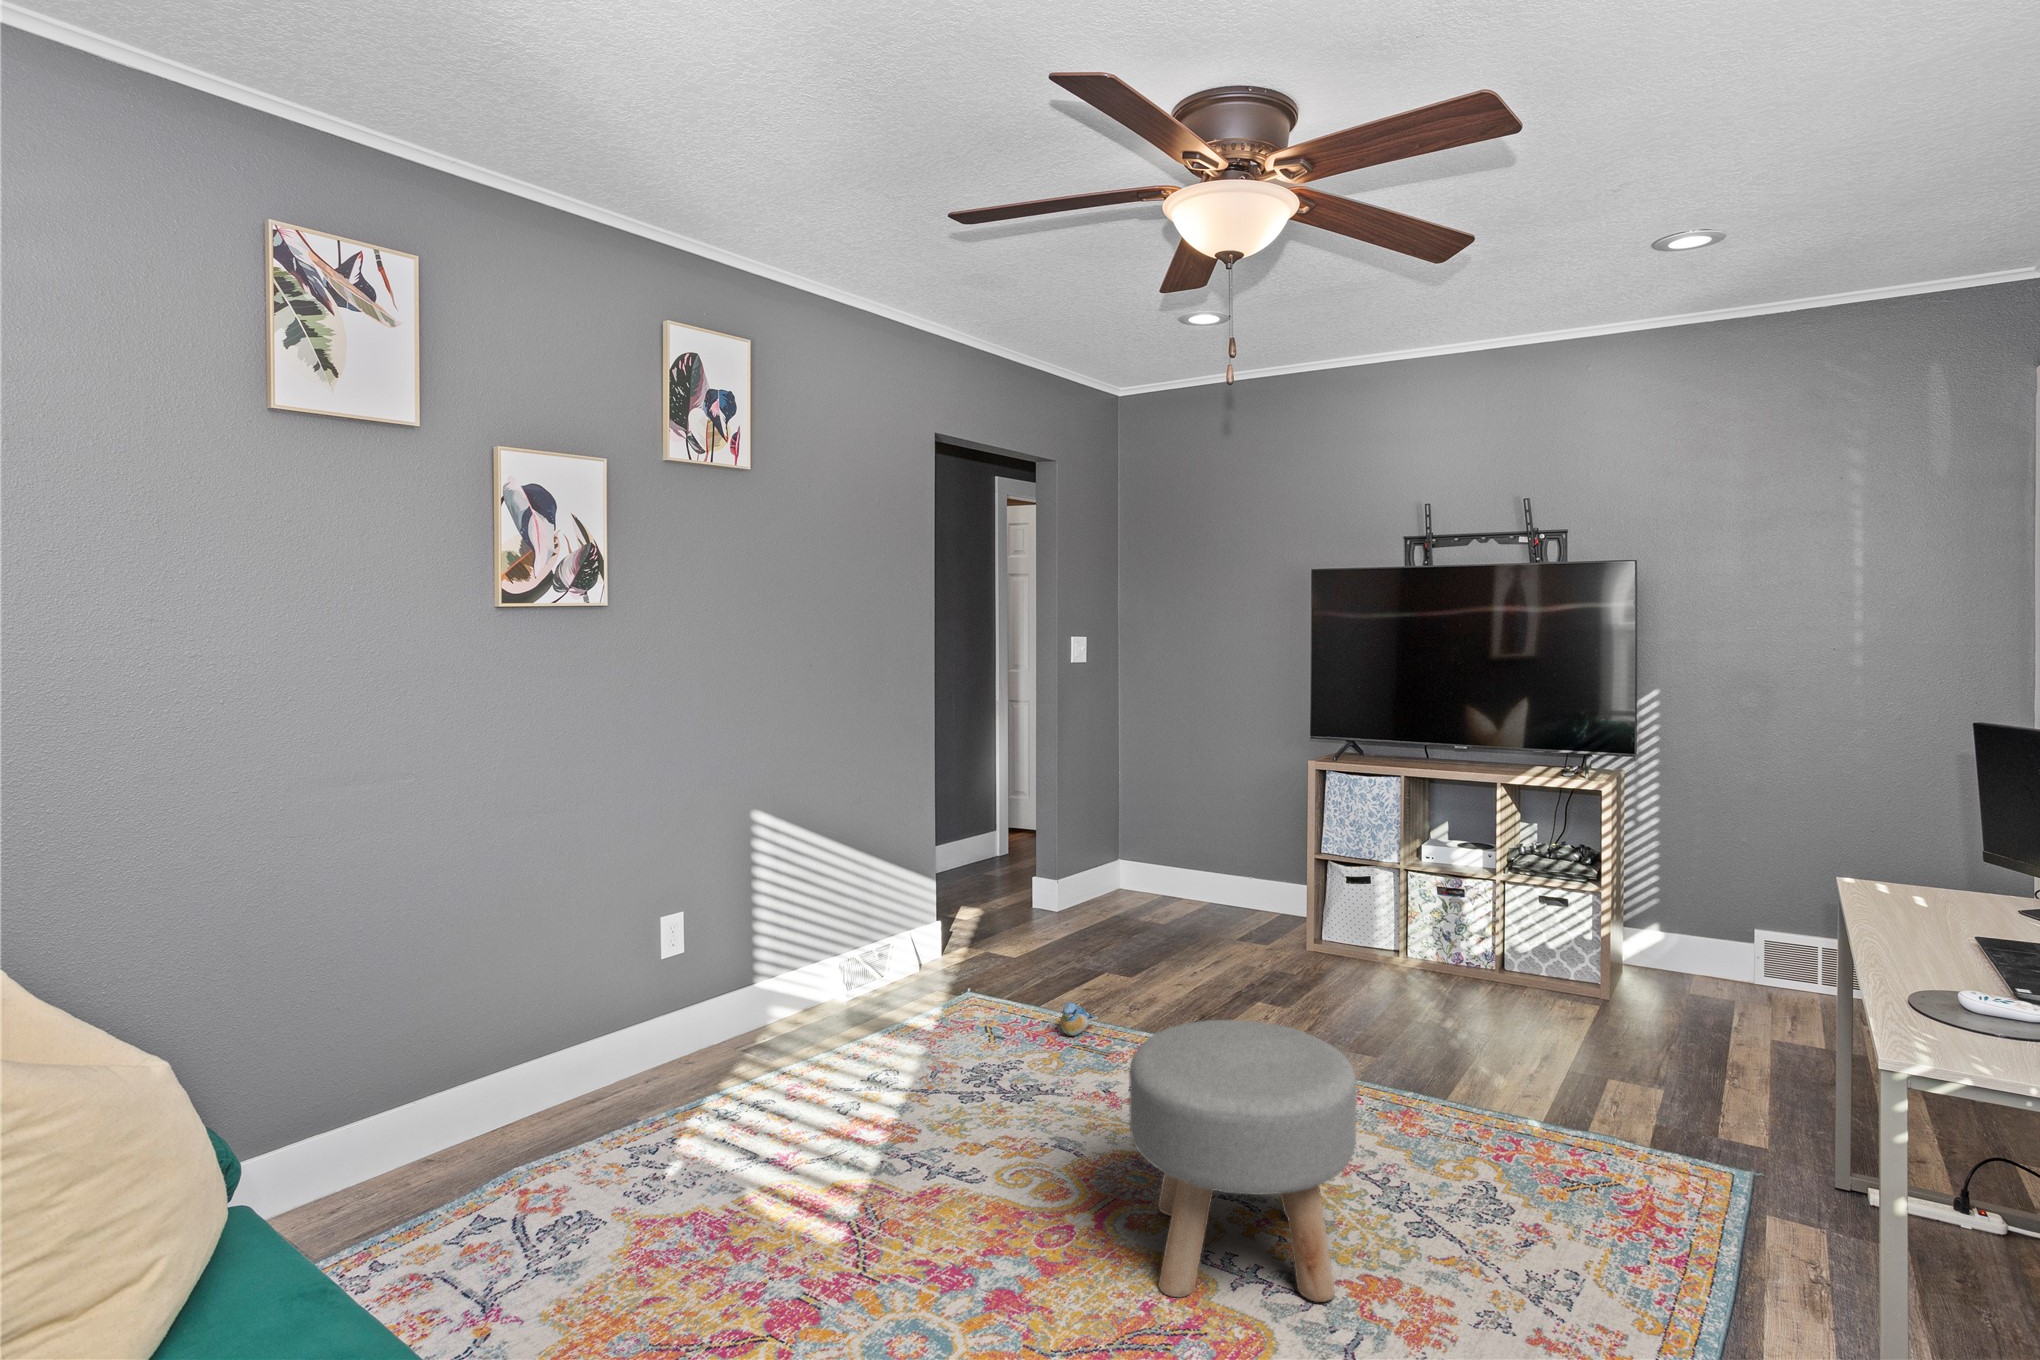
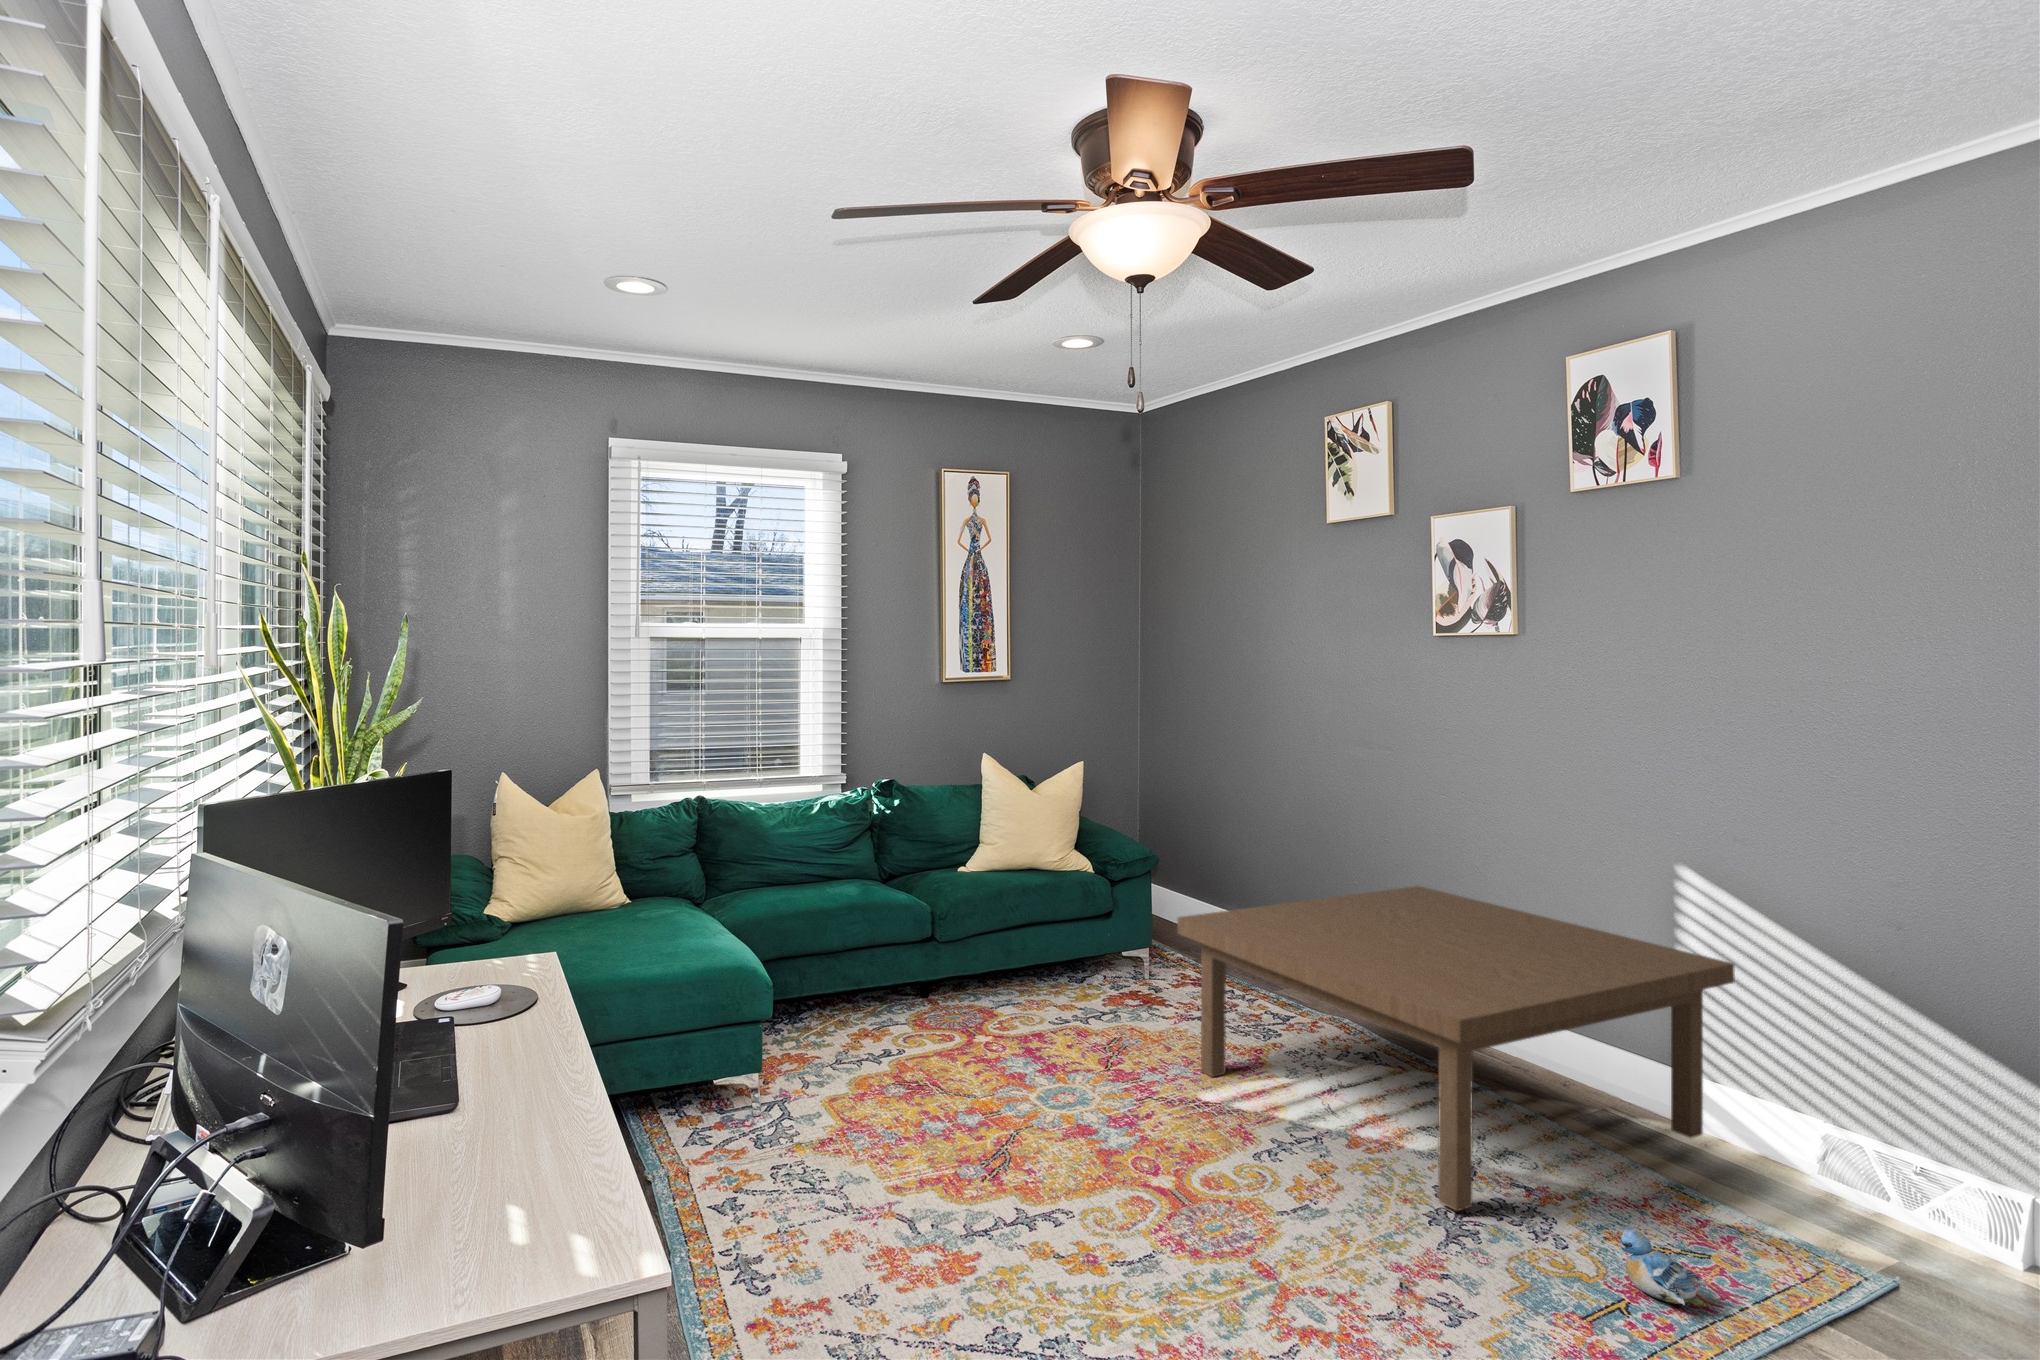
coffee table: none [491,868,1053,1237] -> present [1177,886,1735,1211]
ottoman: present [1129,1020,1357,1302] -> none [953,1014,1160,1276]

